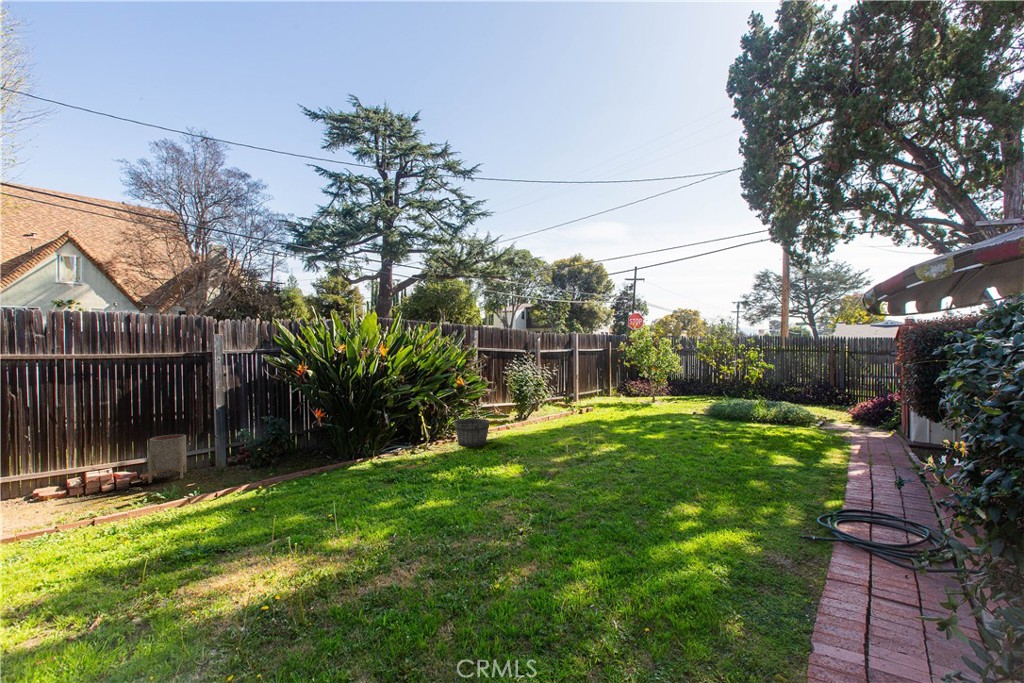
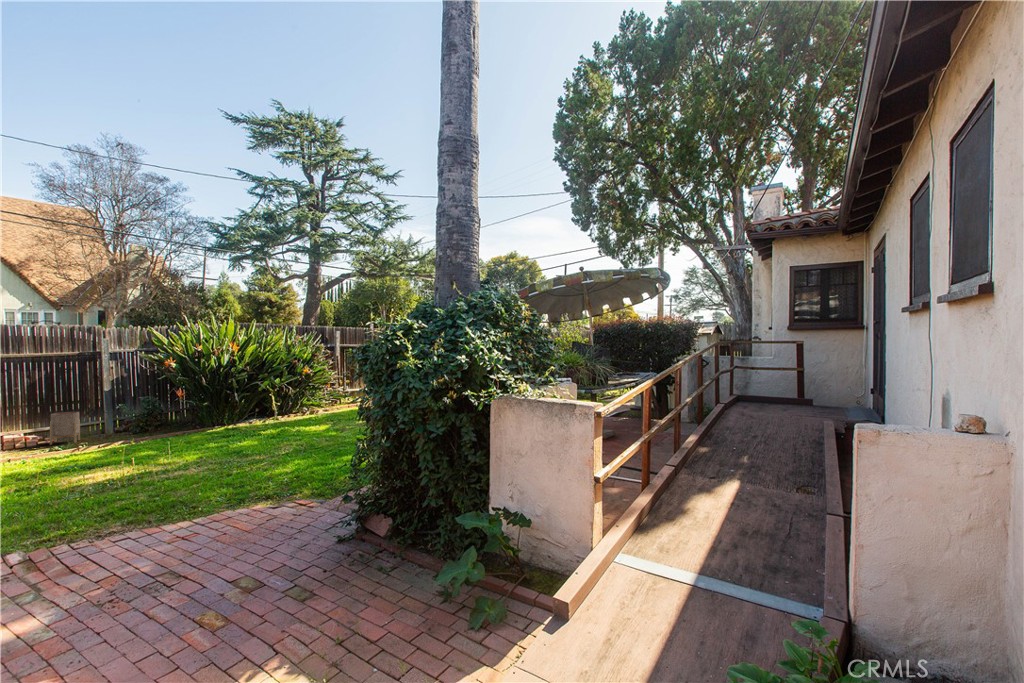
wooden bucket: present [455,413,490,446] -> none [303,398,332,424]

